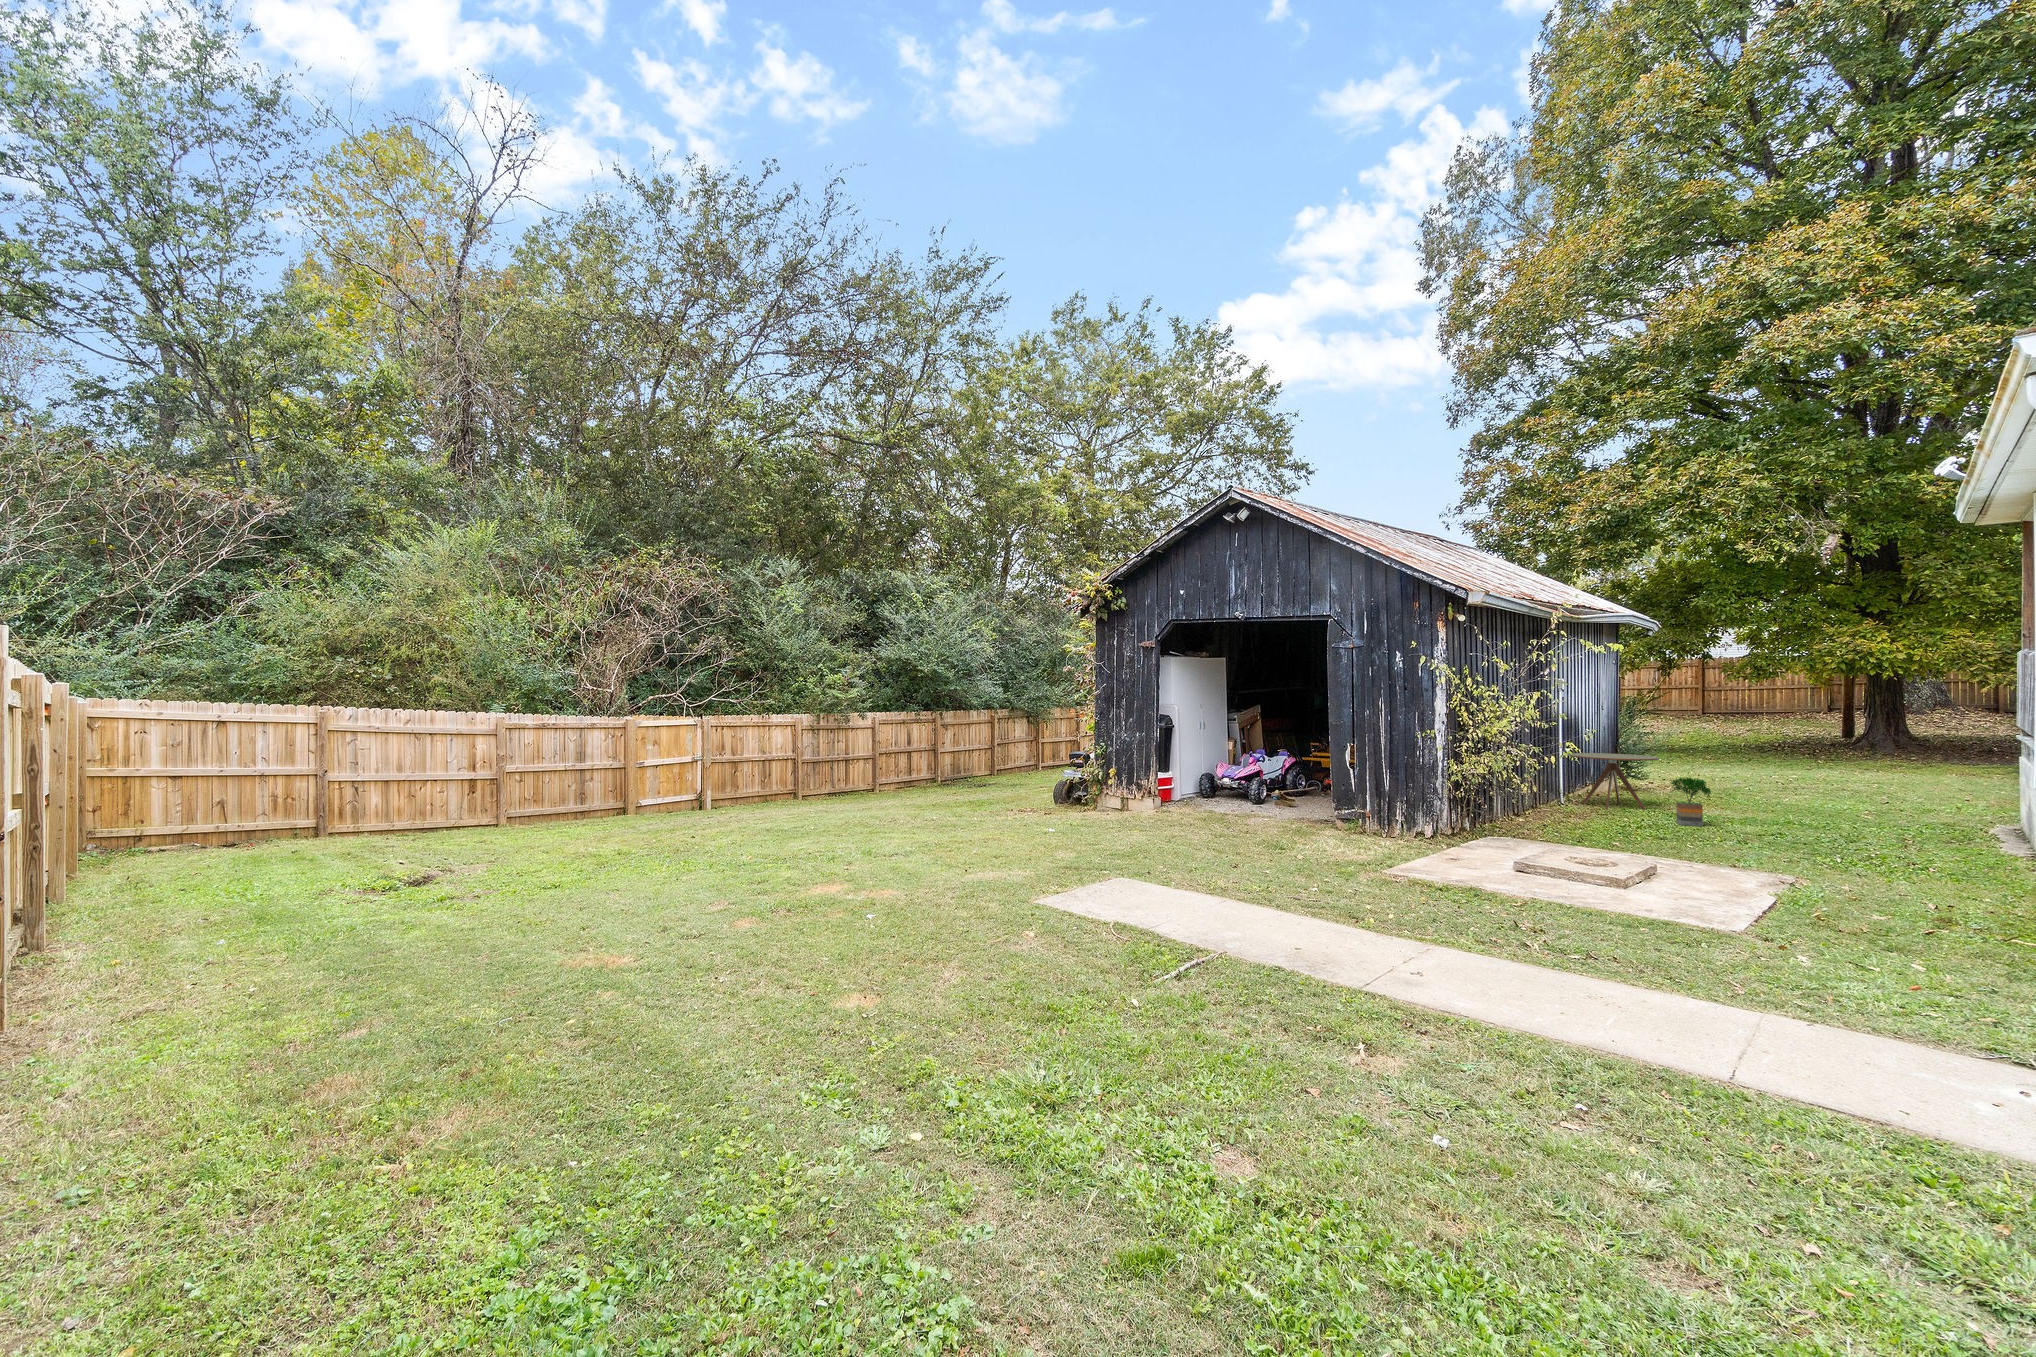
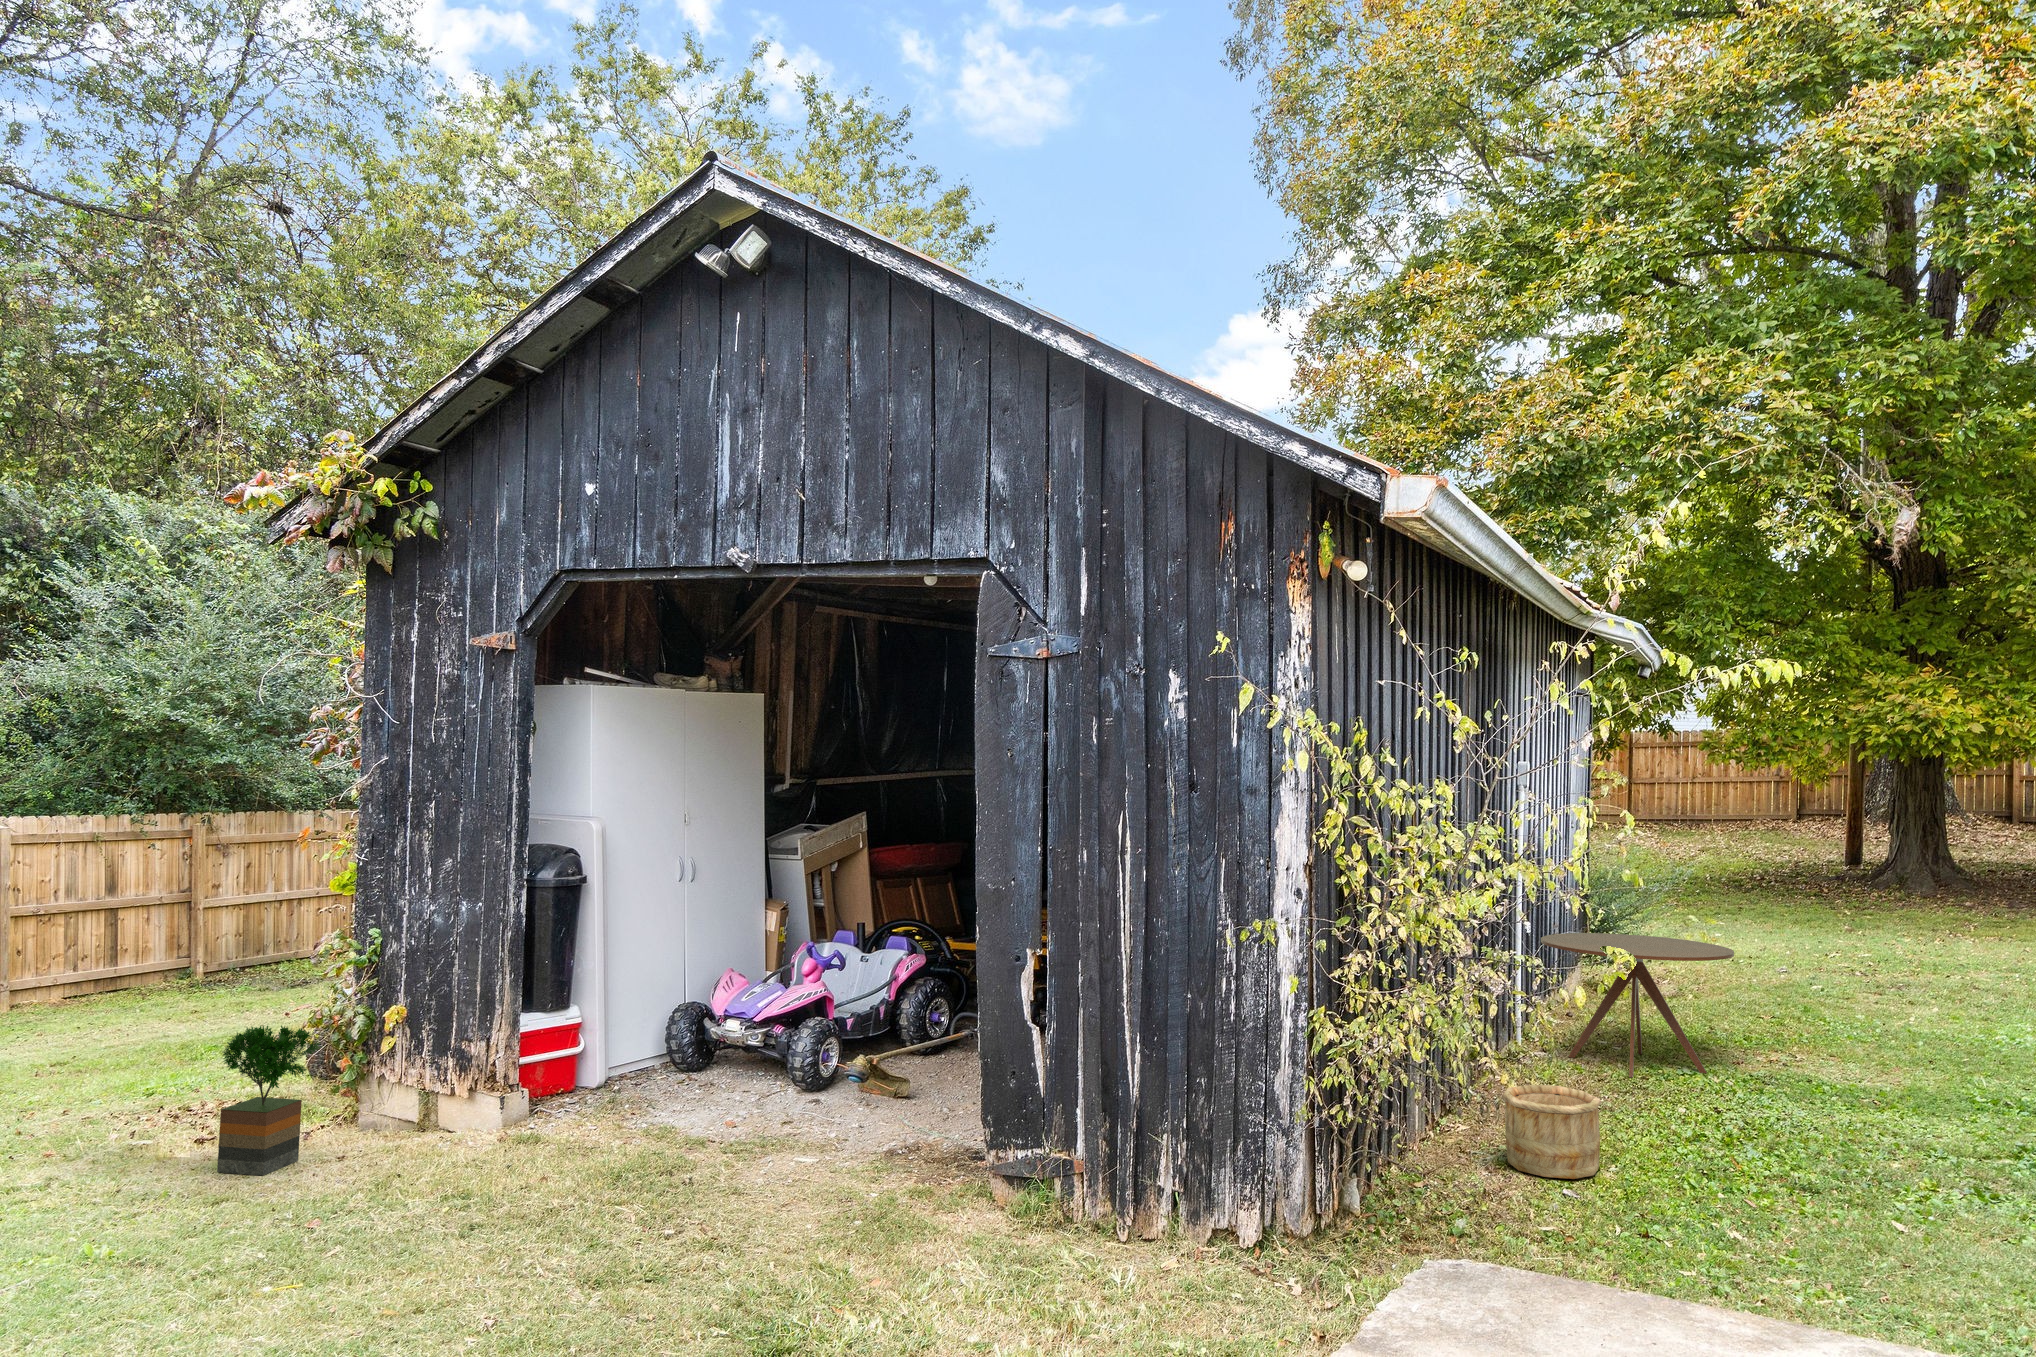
potted tree: present [1671,777,1711,826] -> present [217,1026,320,1176]
wooden bucket: none [1529,797,1569,827] -> present [1502,1085,1601,1179]

